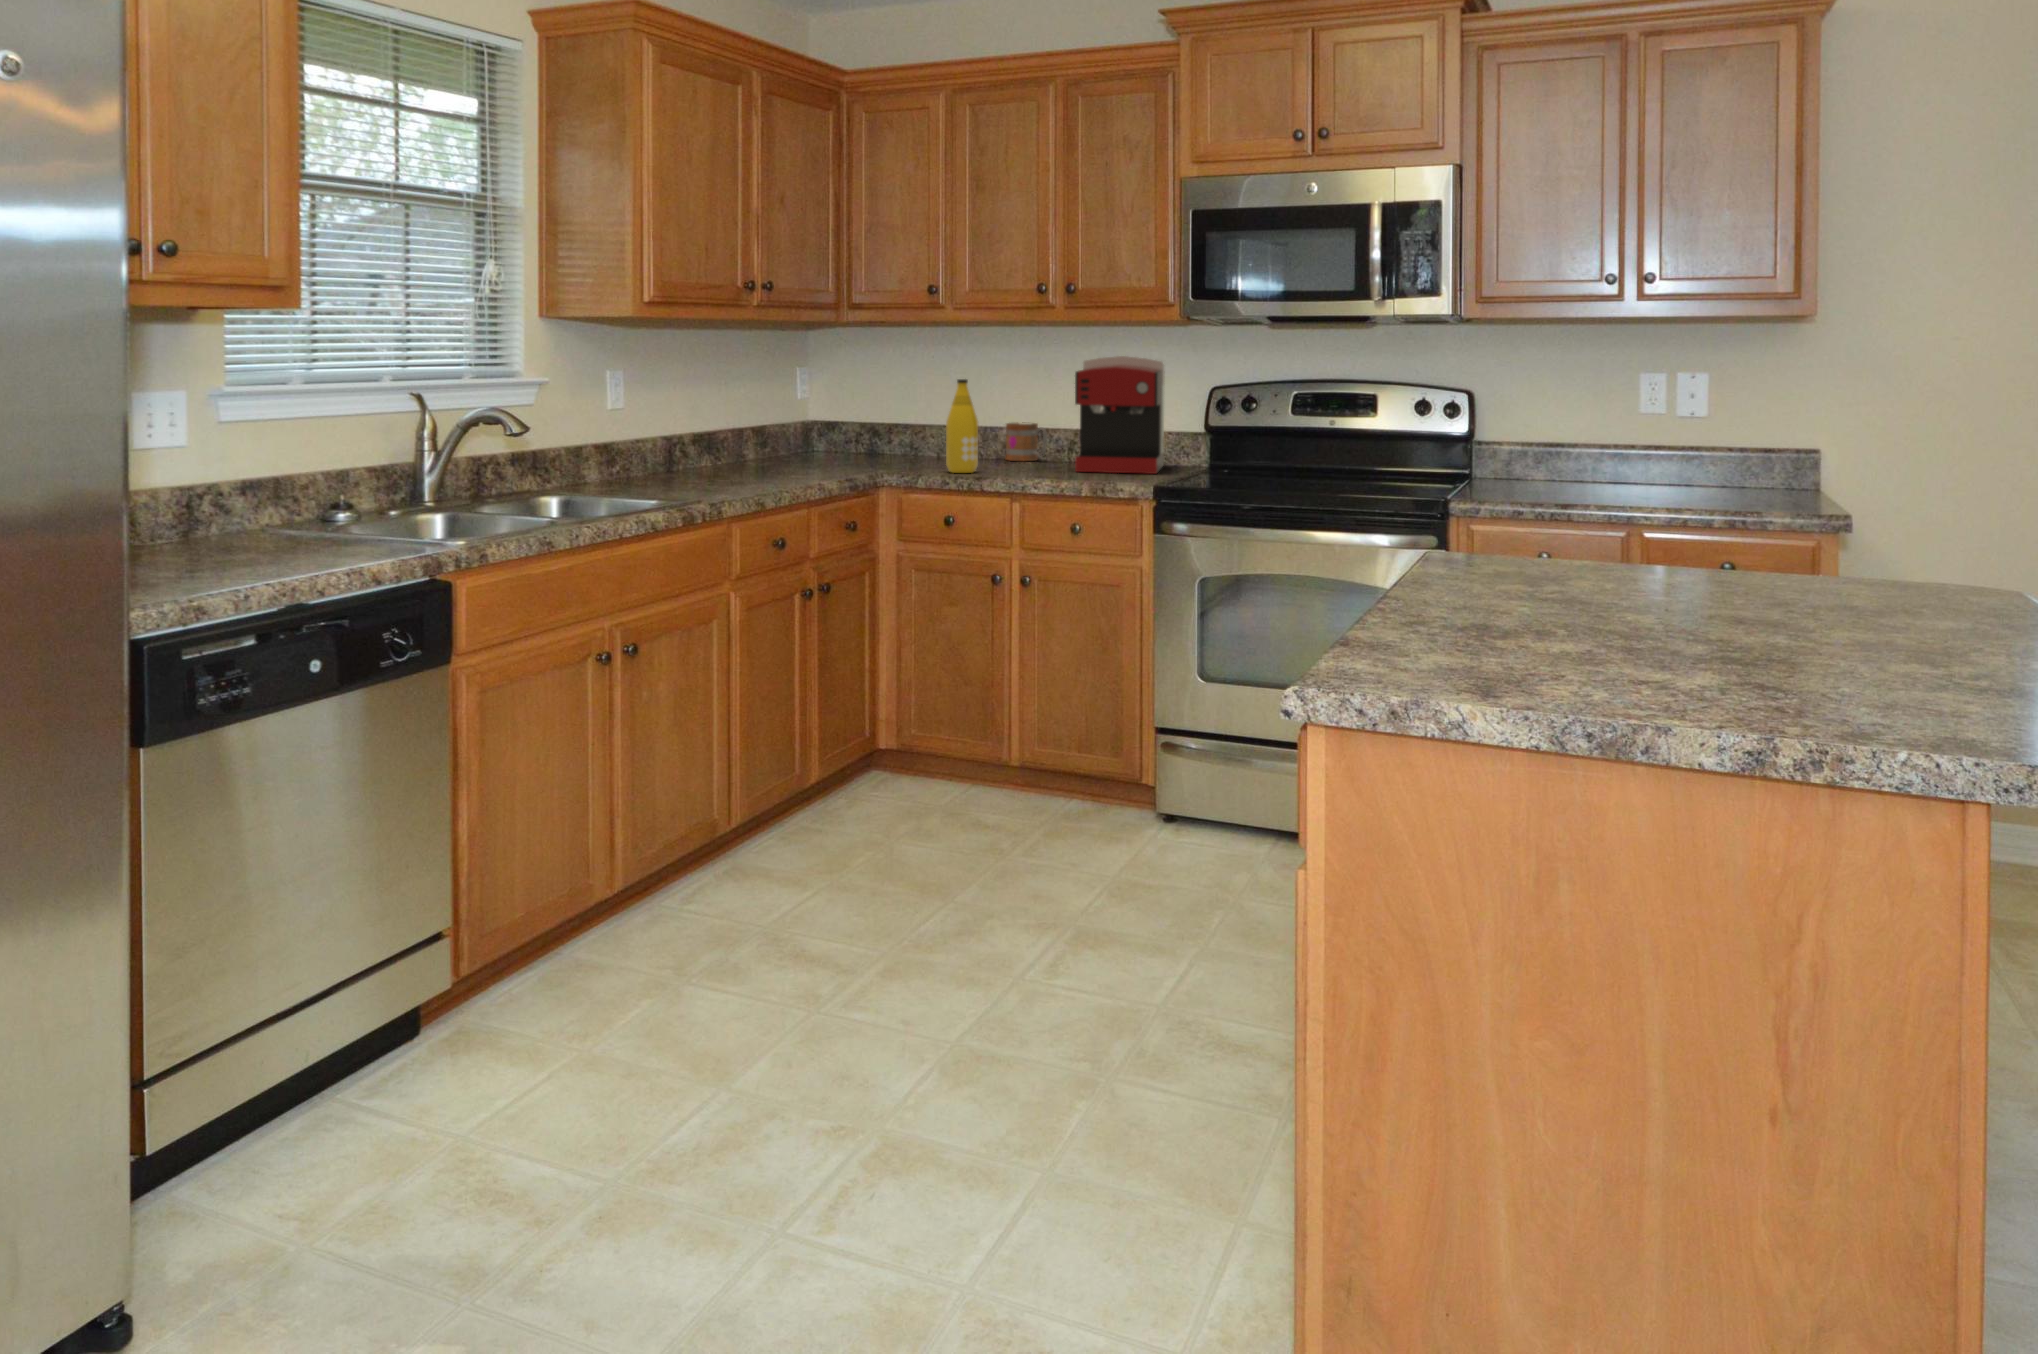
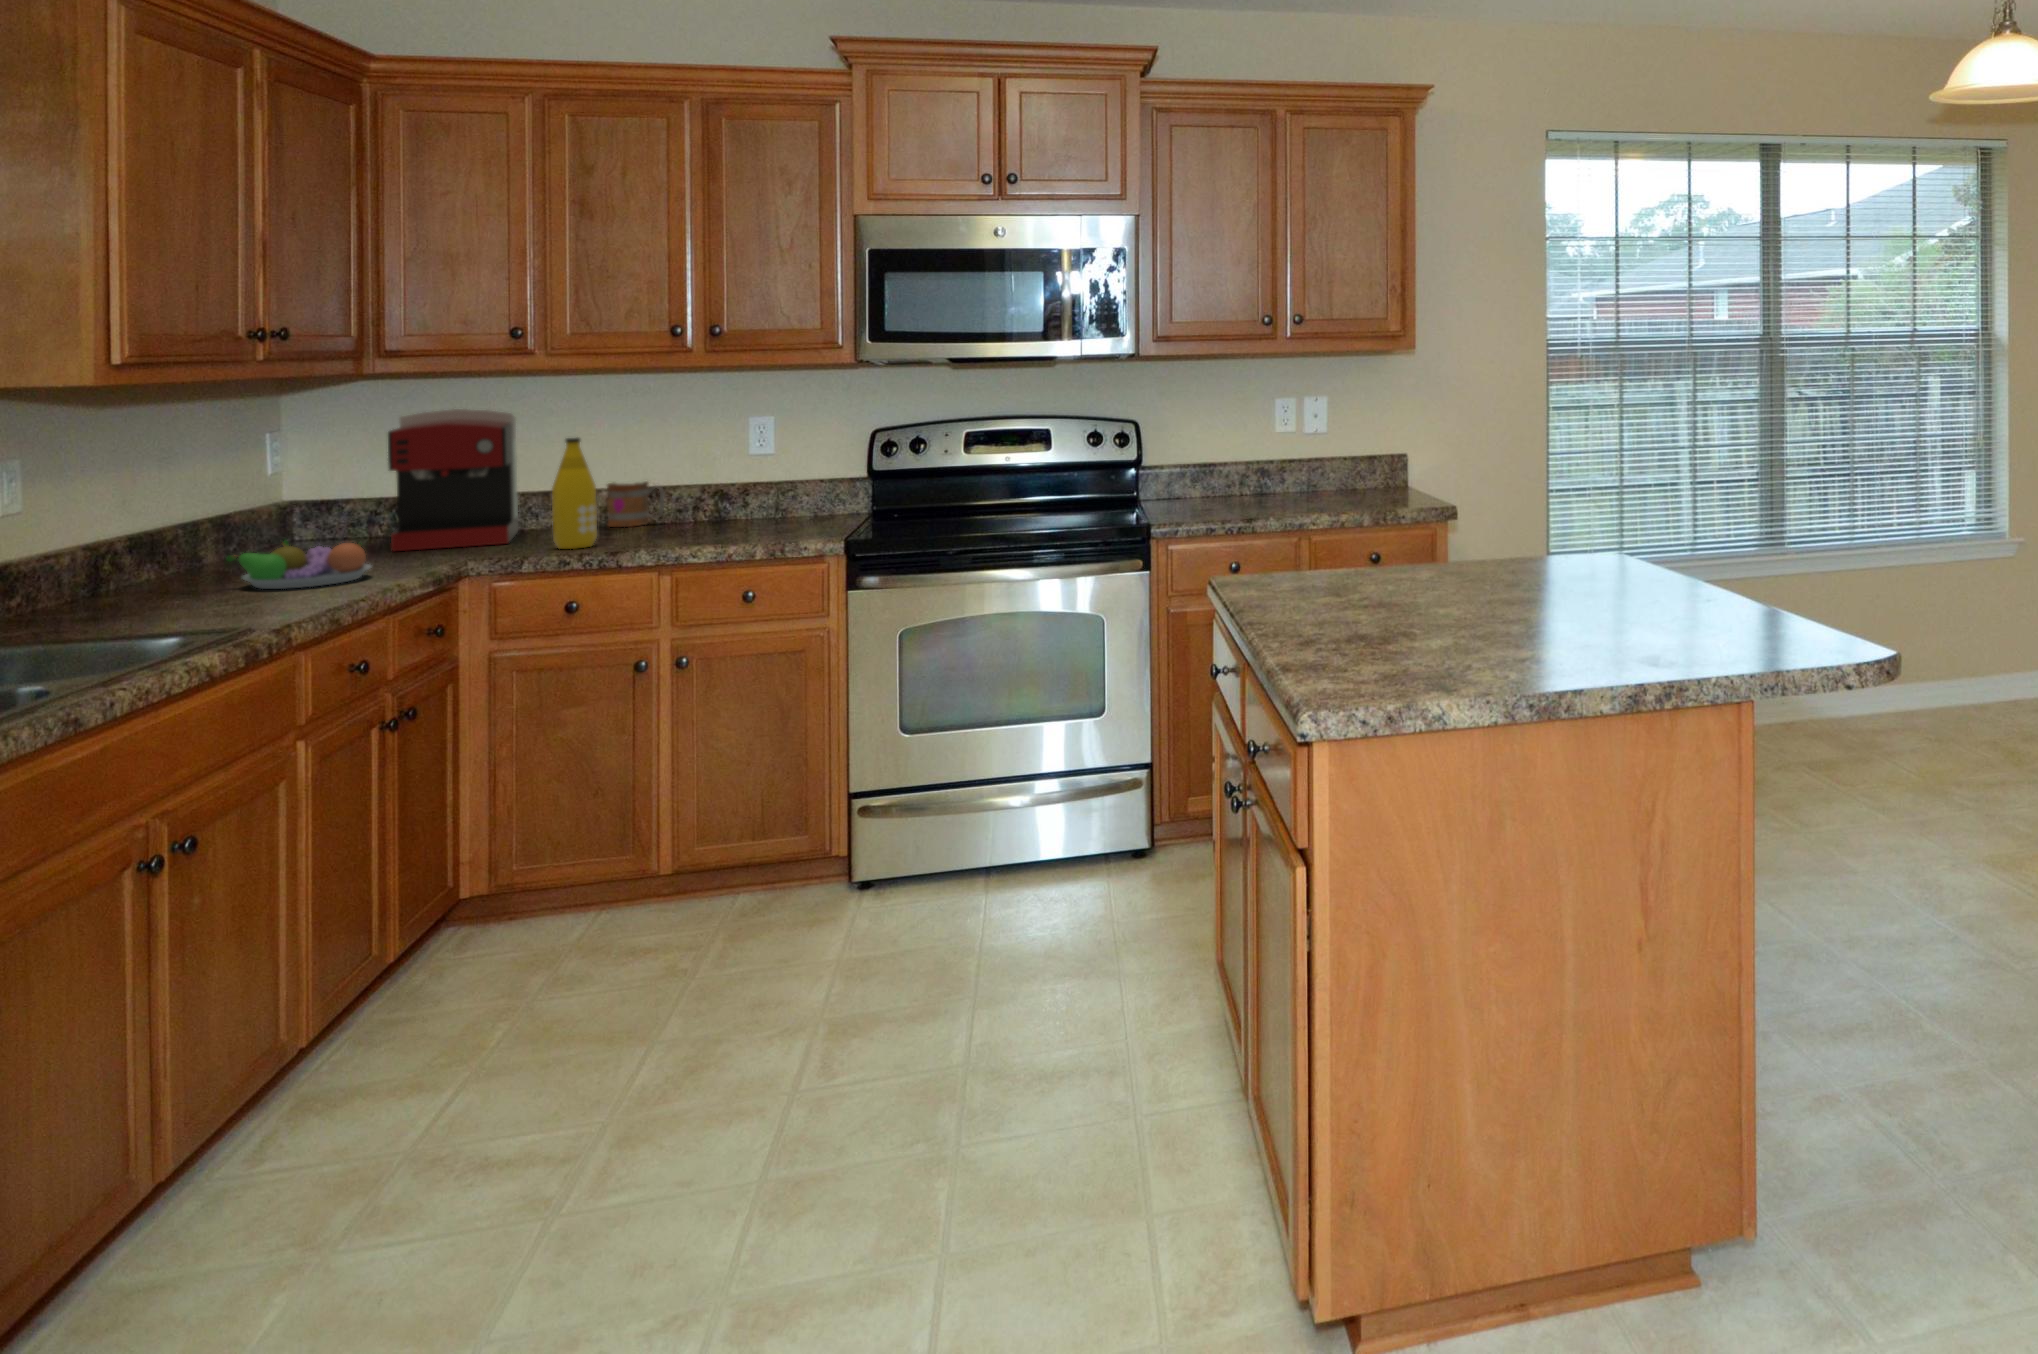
coffee maker: present [1075,356,1165,474] -> present [388,409,518,551]
fruit bowl: none [727,444,813,481] -> present [227,541,371,589]

